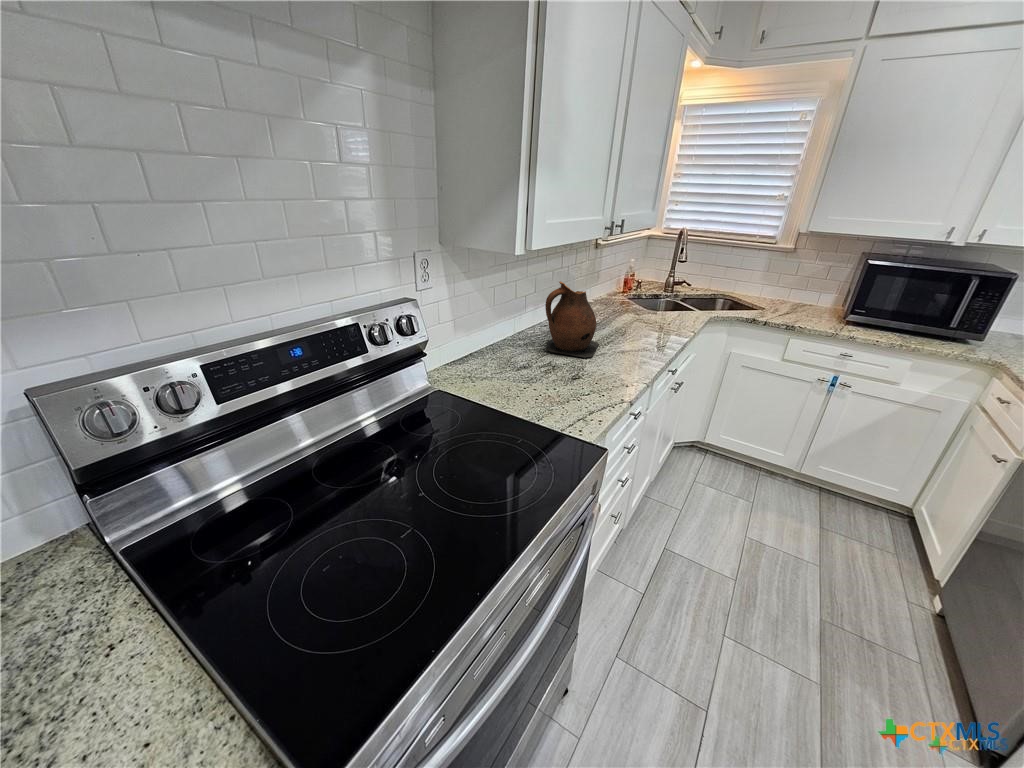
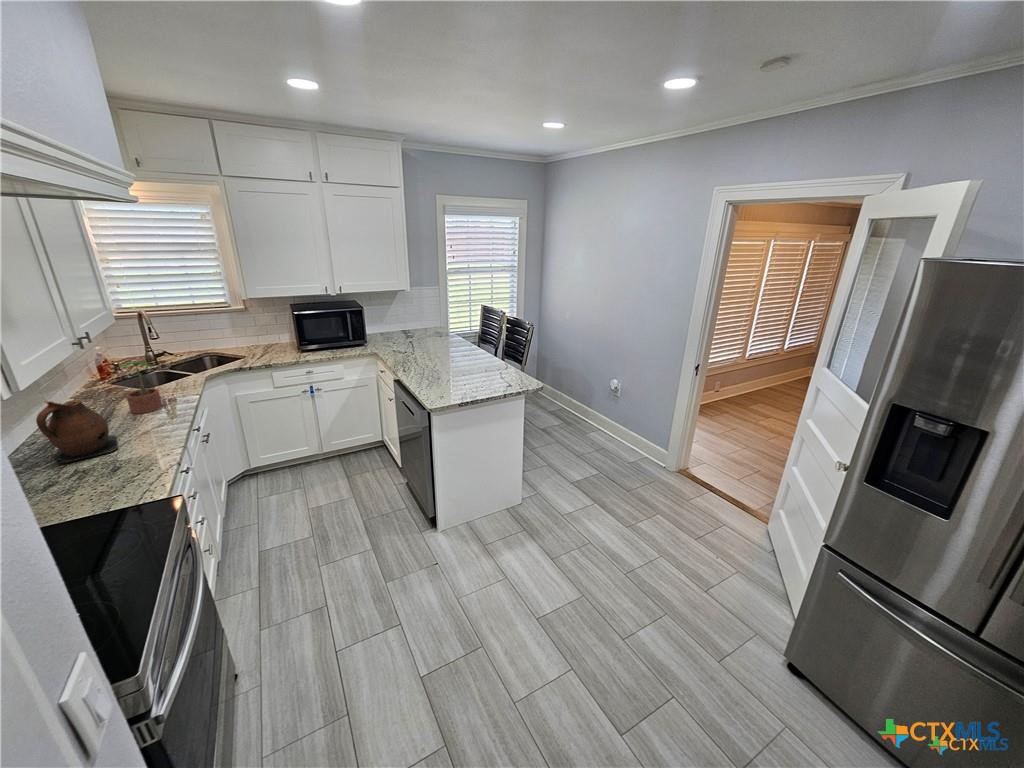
potted plant: none [625,271,667,333] -> present [120,362,163,414]

